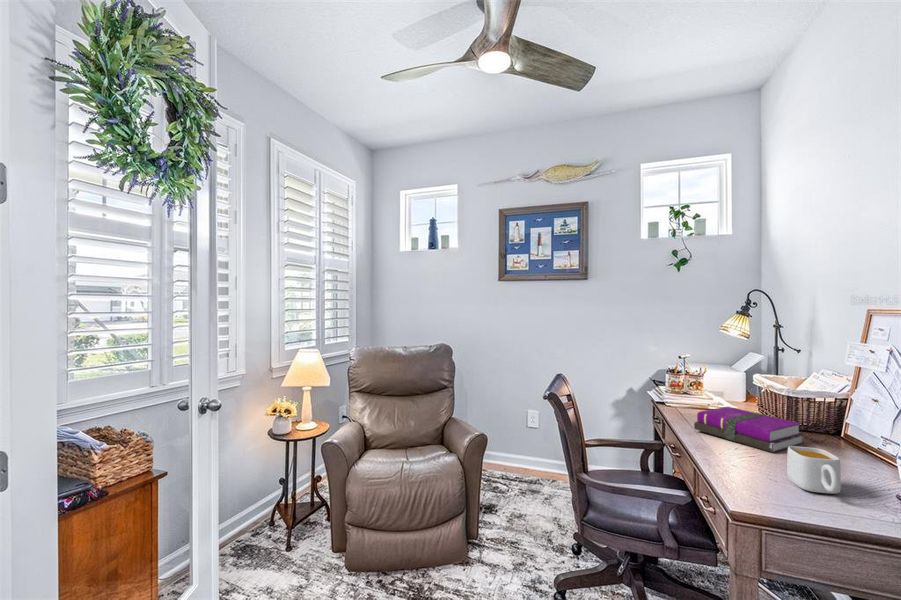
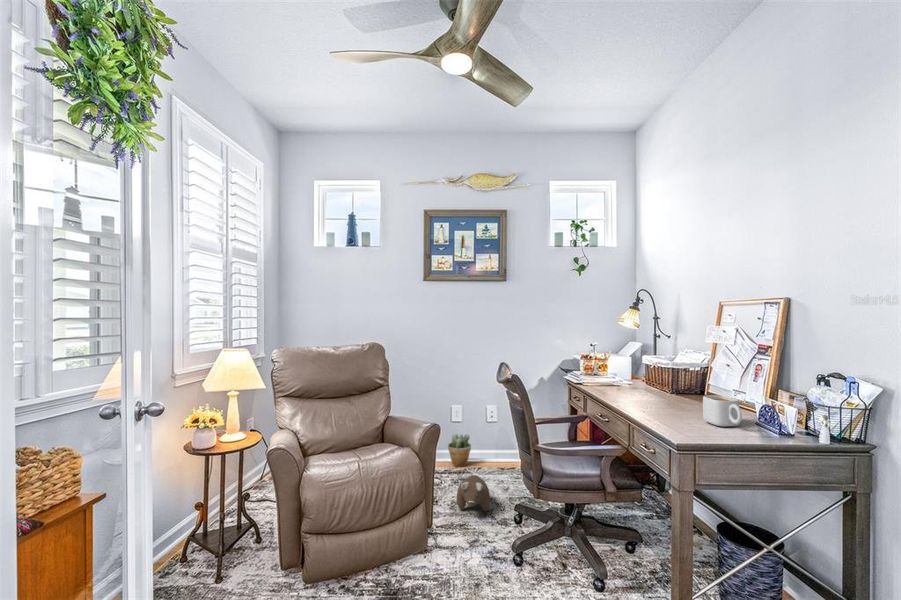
notebook: present [694,407,804,453] -> none [620,378,696,407]
potted plant: none [521,442,546,478] -> present [448,434,471,467]
plush toy: none [513,491,548,532] -> present [457,475,490,512]

